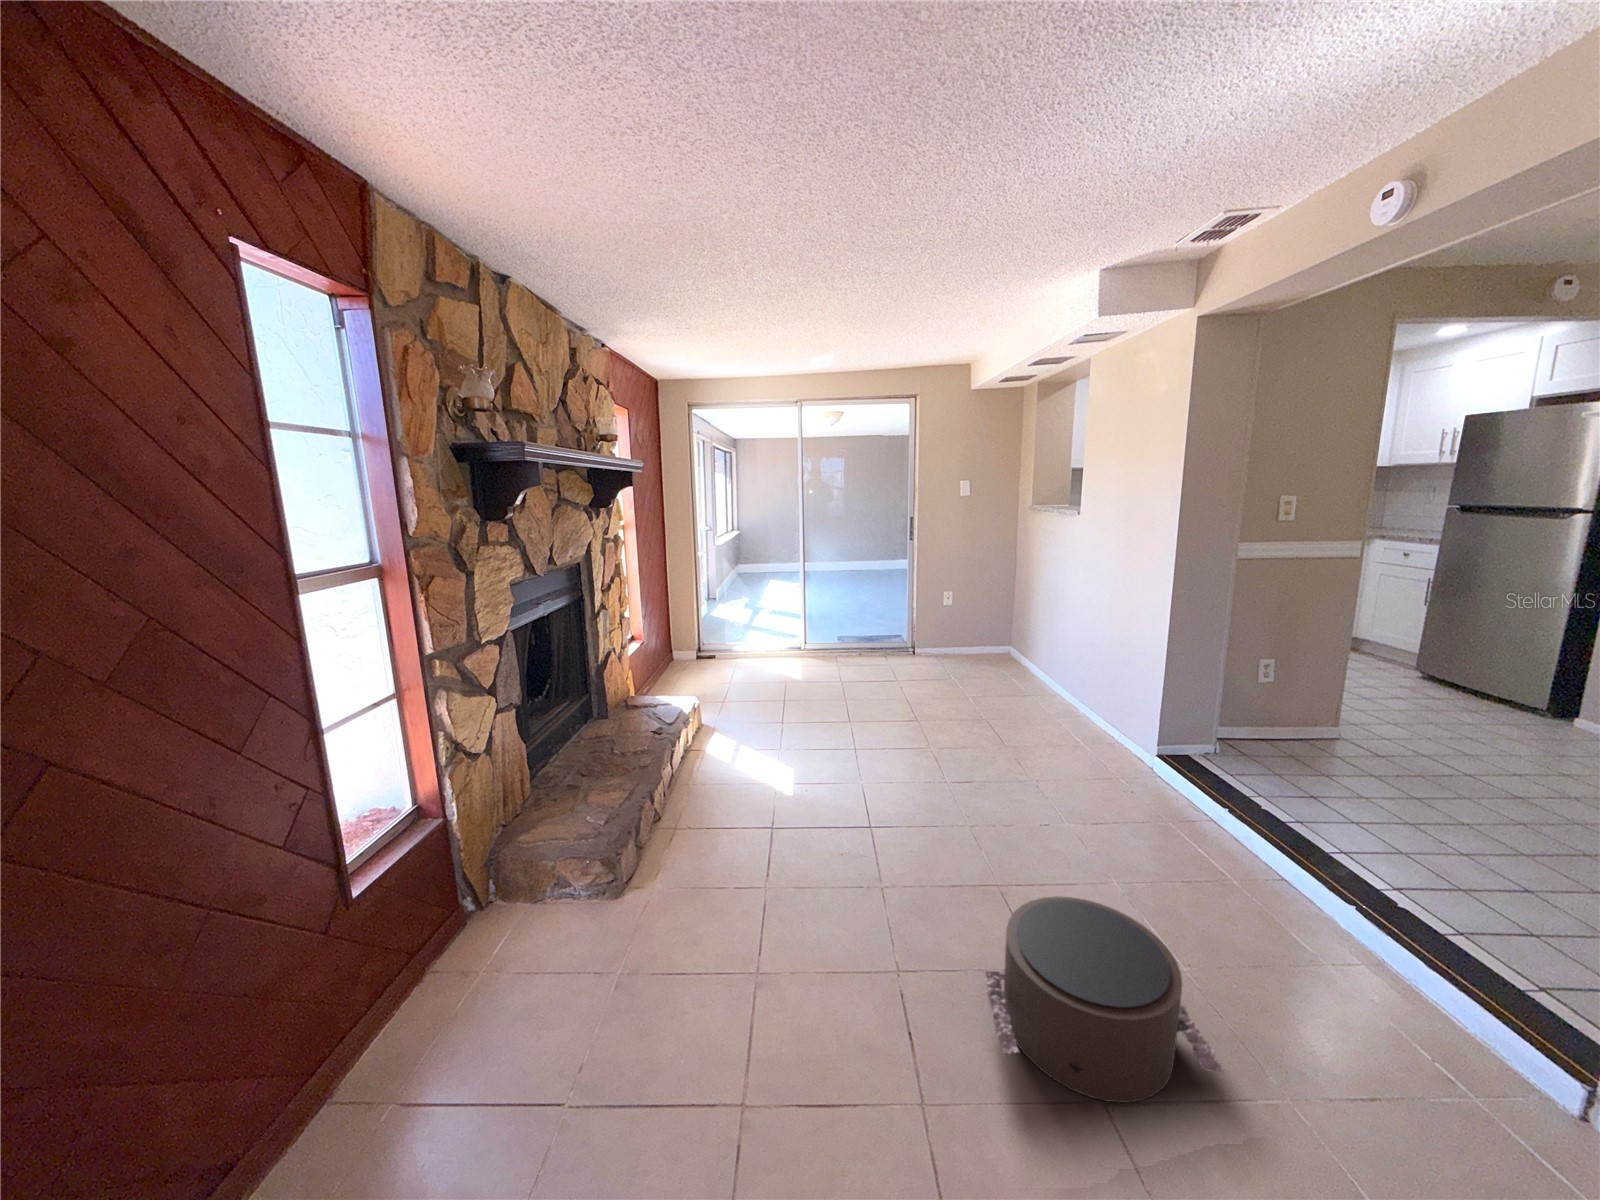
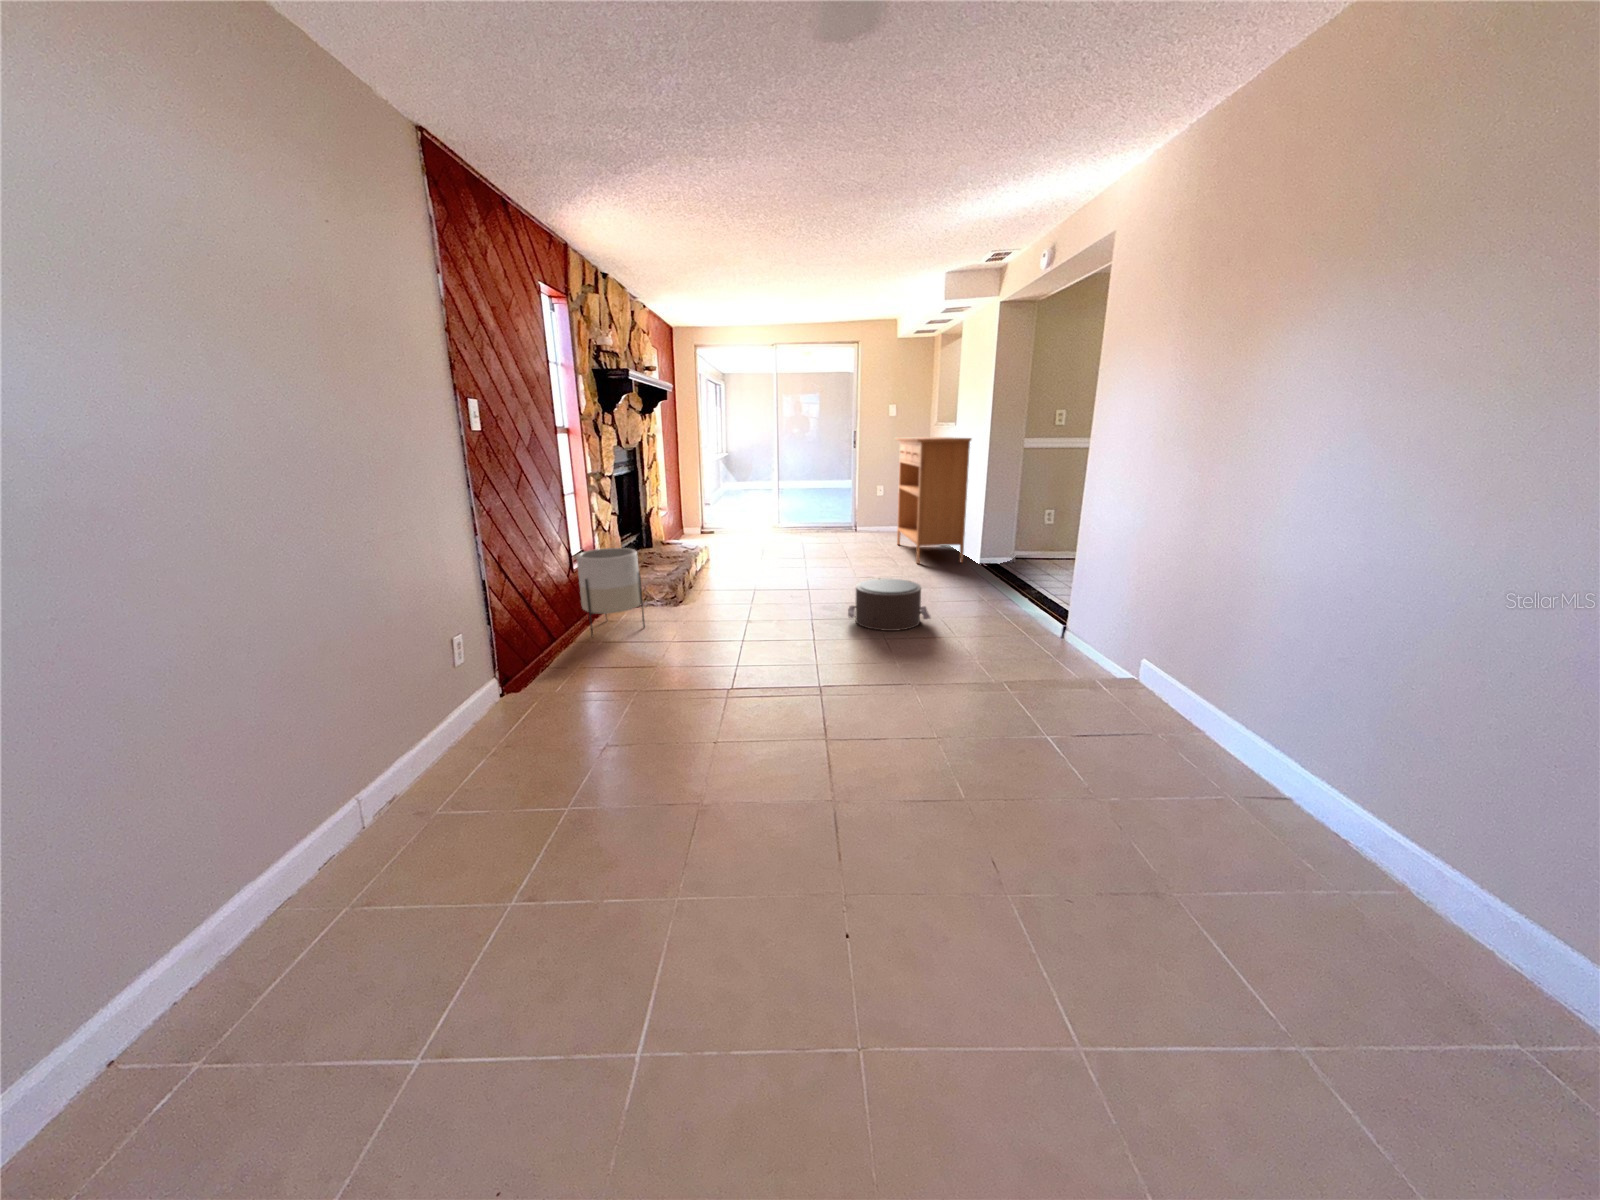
console table: none [982,530,1141,748] -> present [895,437,971,564]
planter: none [319,842,507,1110] -> present [577,548,645,636]

